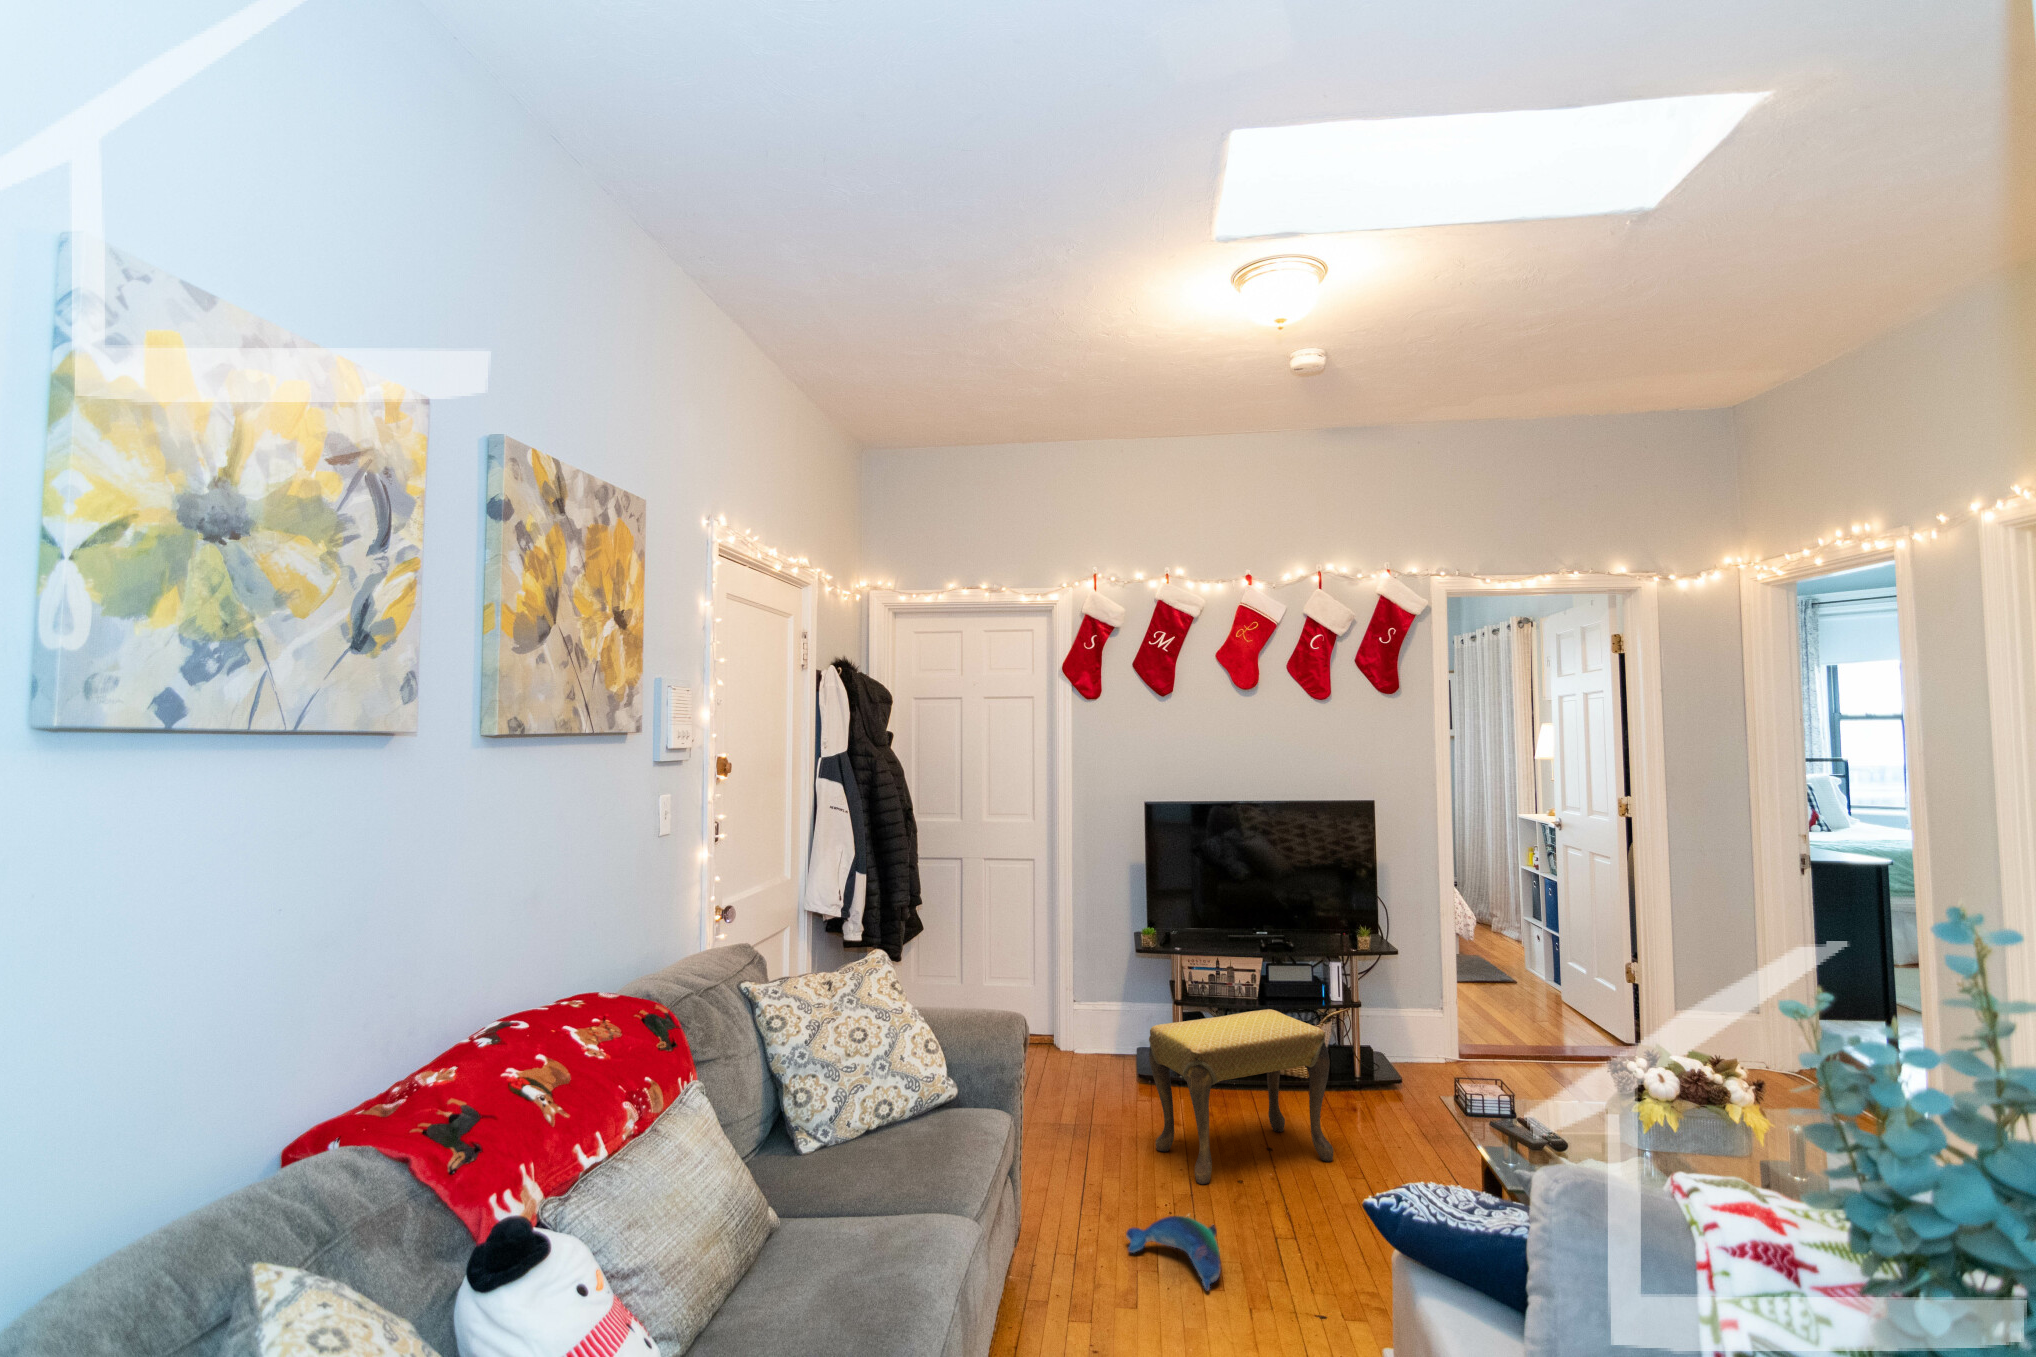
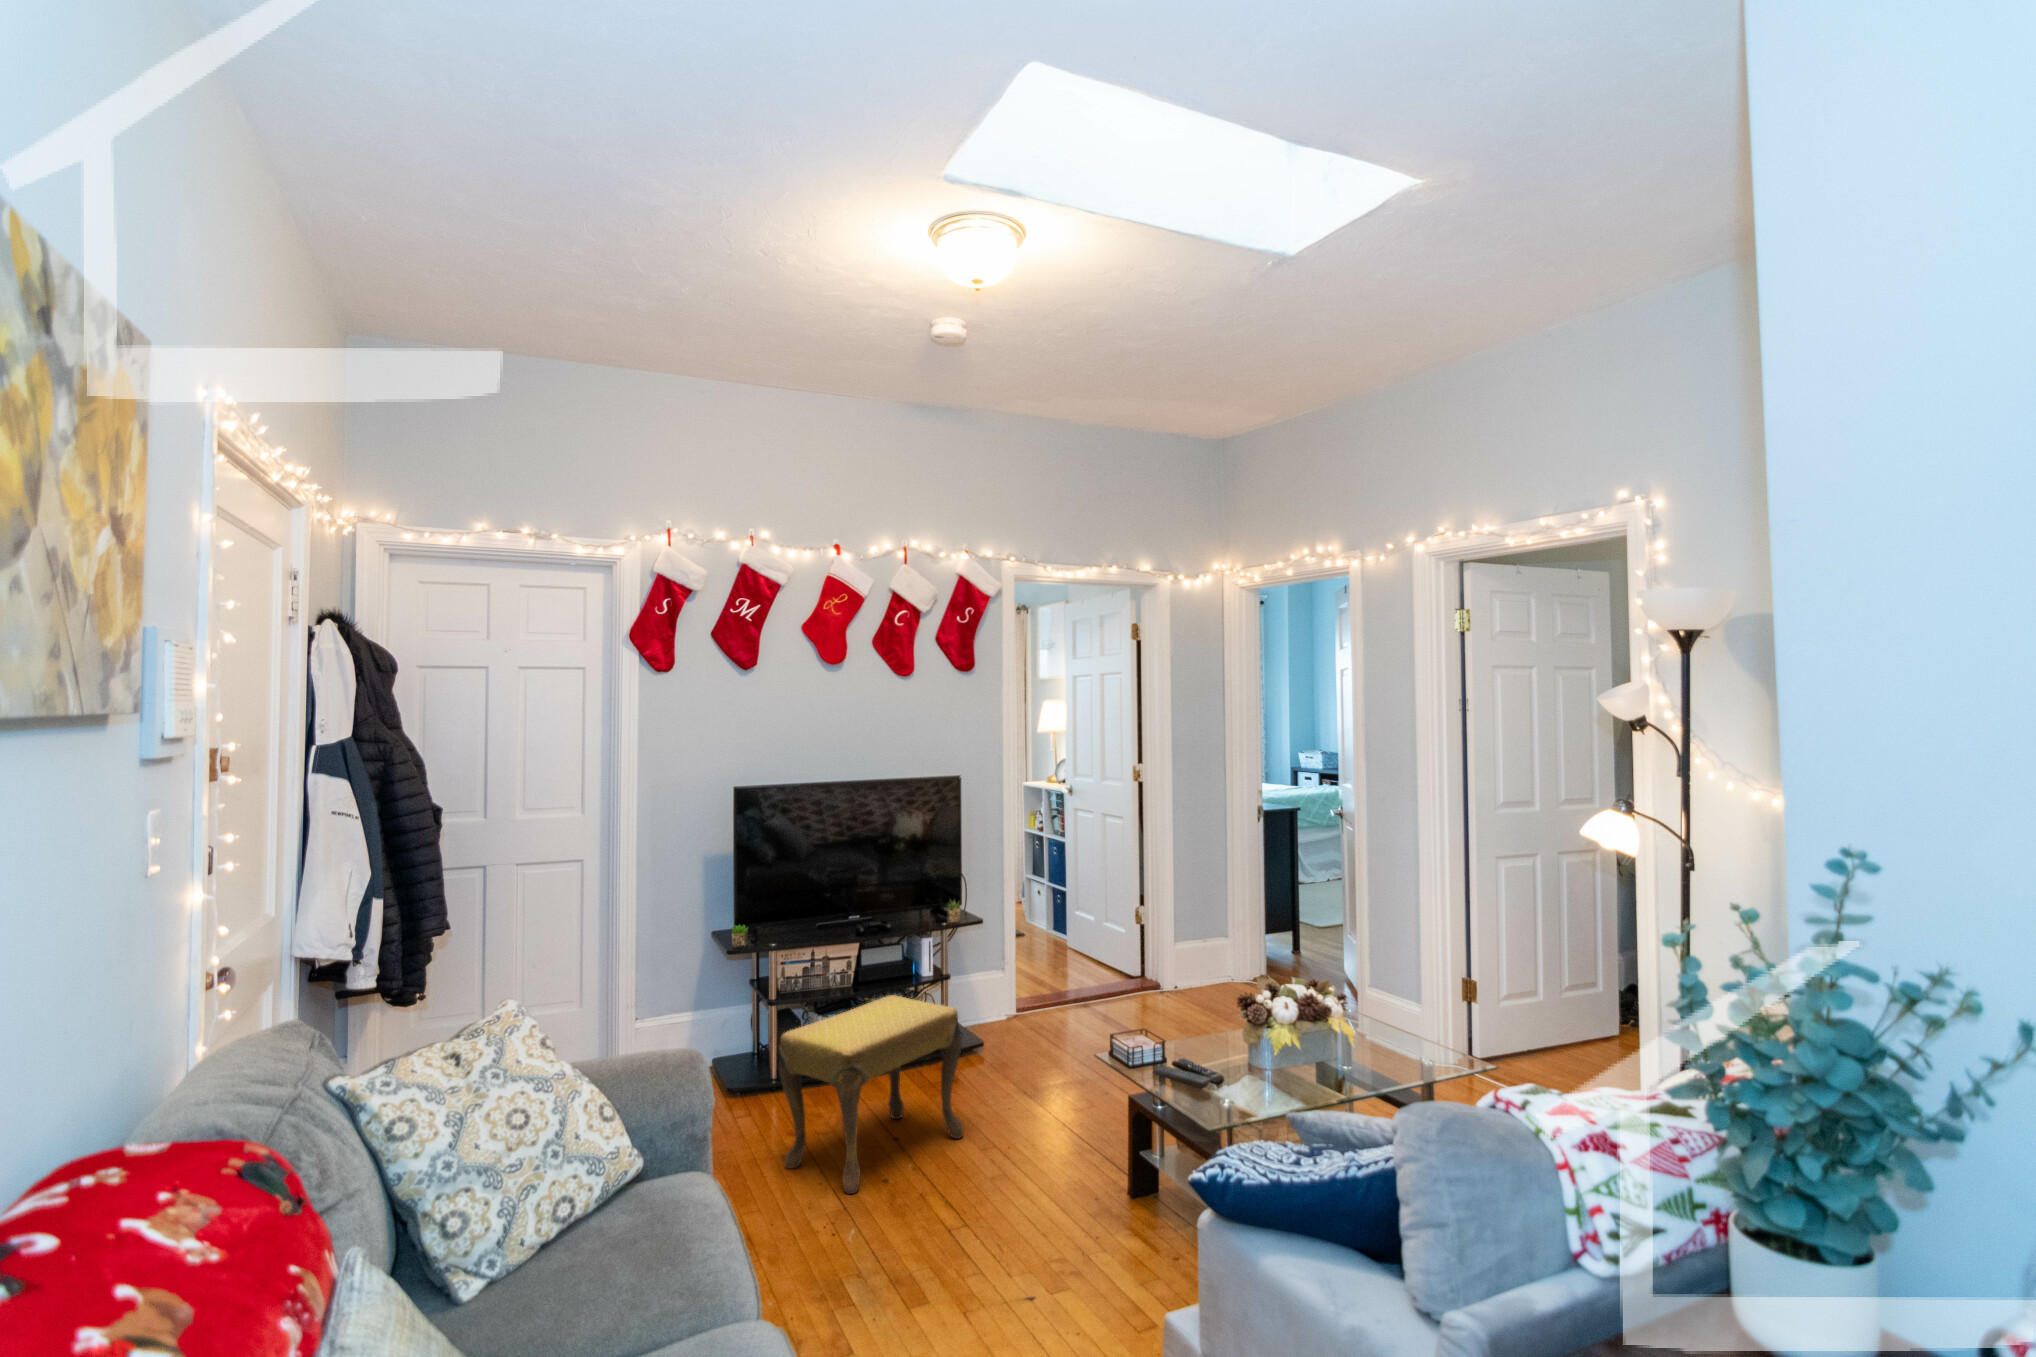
plush toy: present [1126,1216,1221,1290] -> none [806,1236,925,1310]

